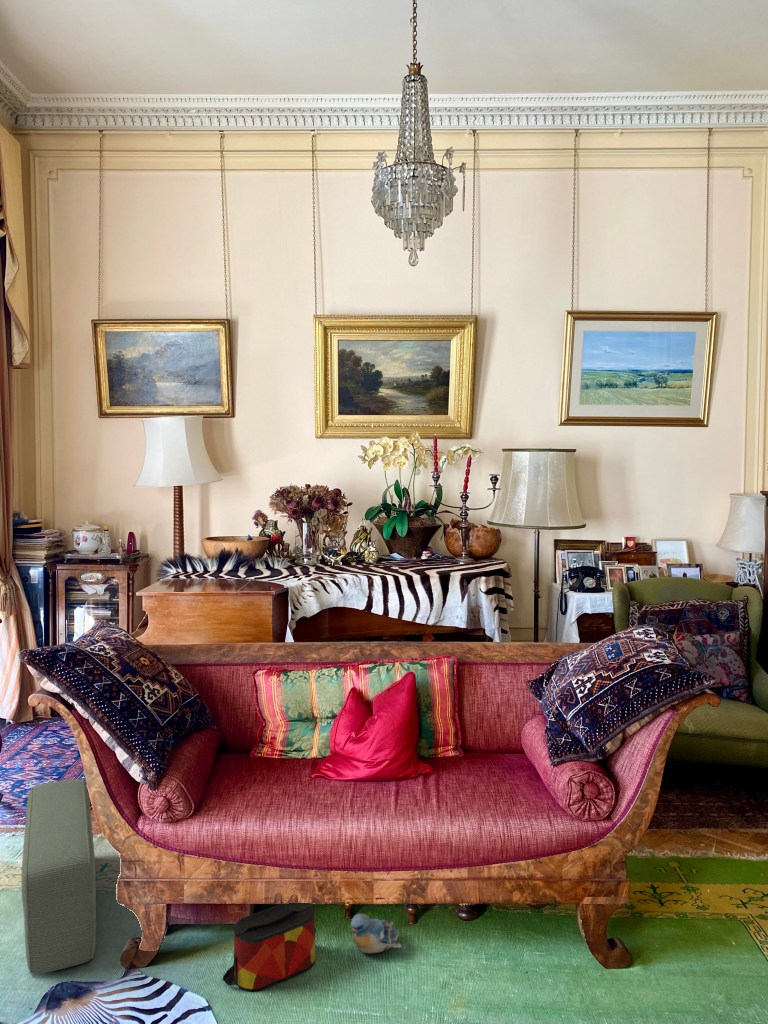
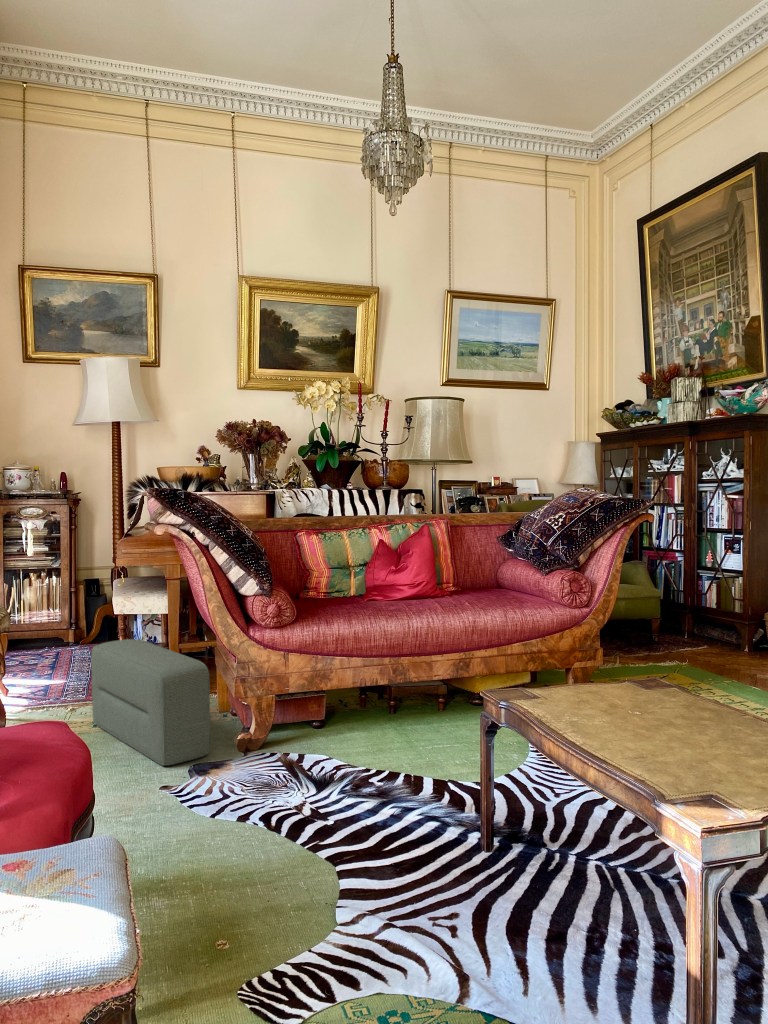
bag: present [223,903,316,991] -> none [329,691,389,751]
plush toy: present [349,914,403,953] -> none [410,696,450,727]

